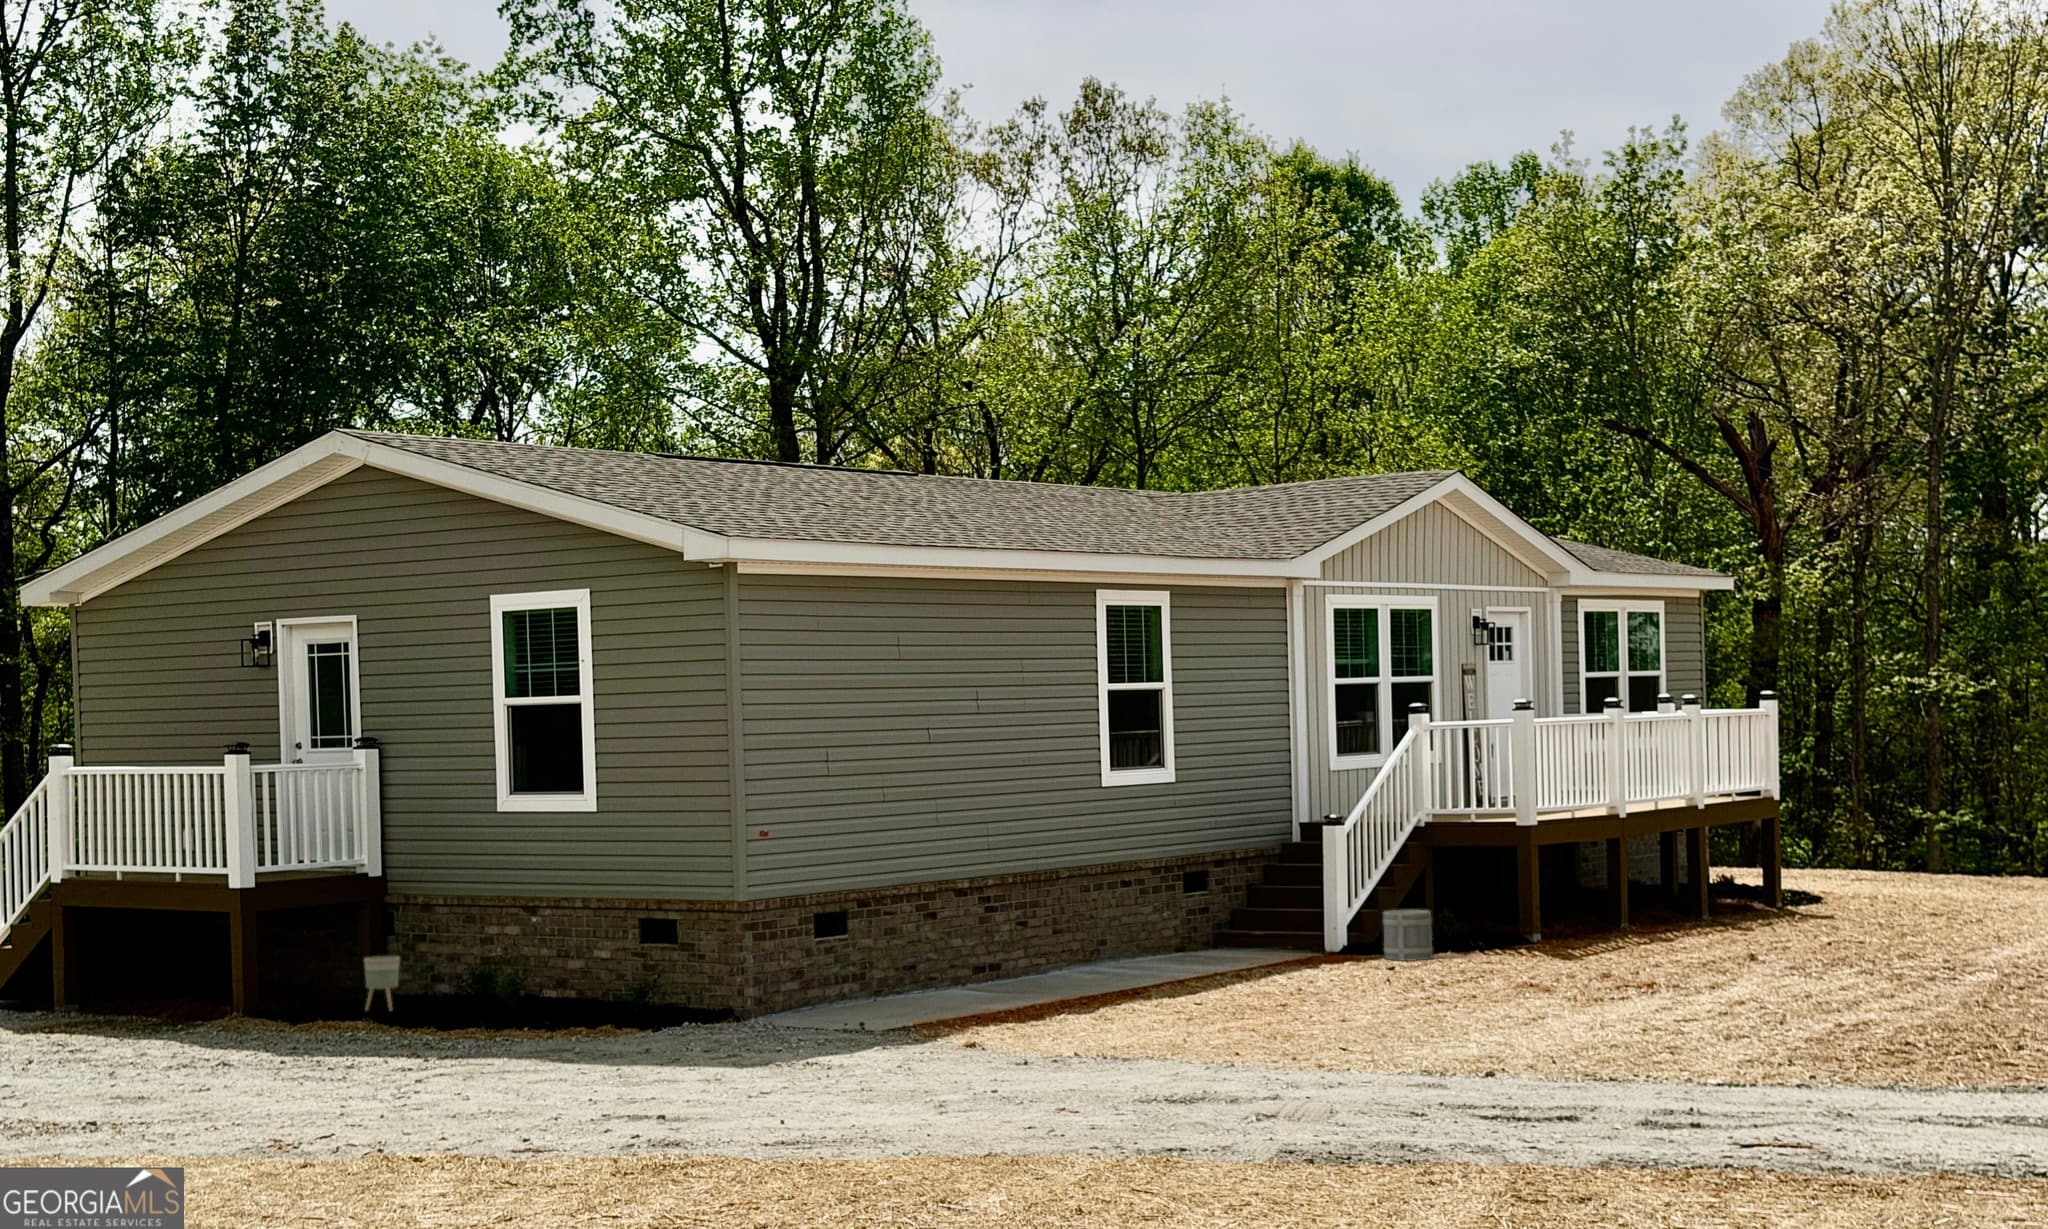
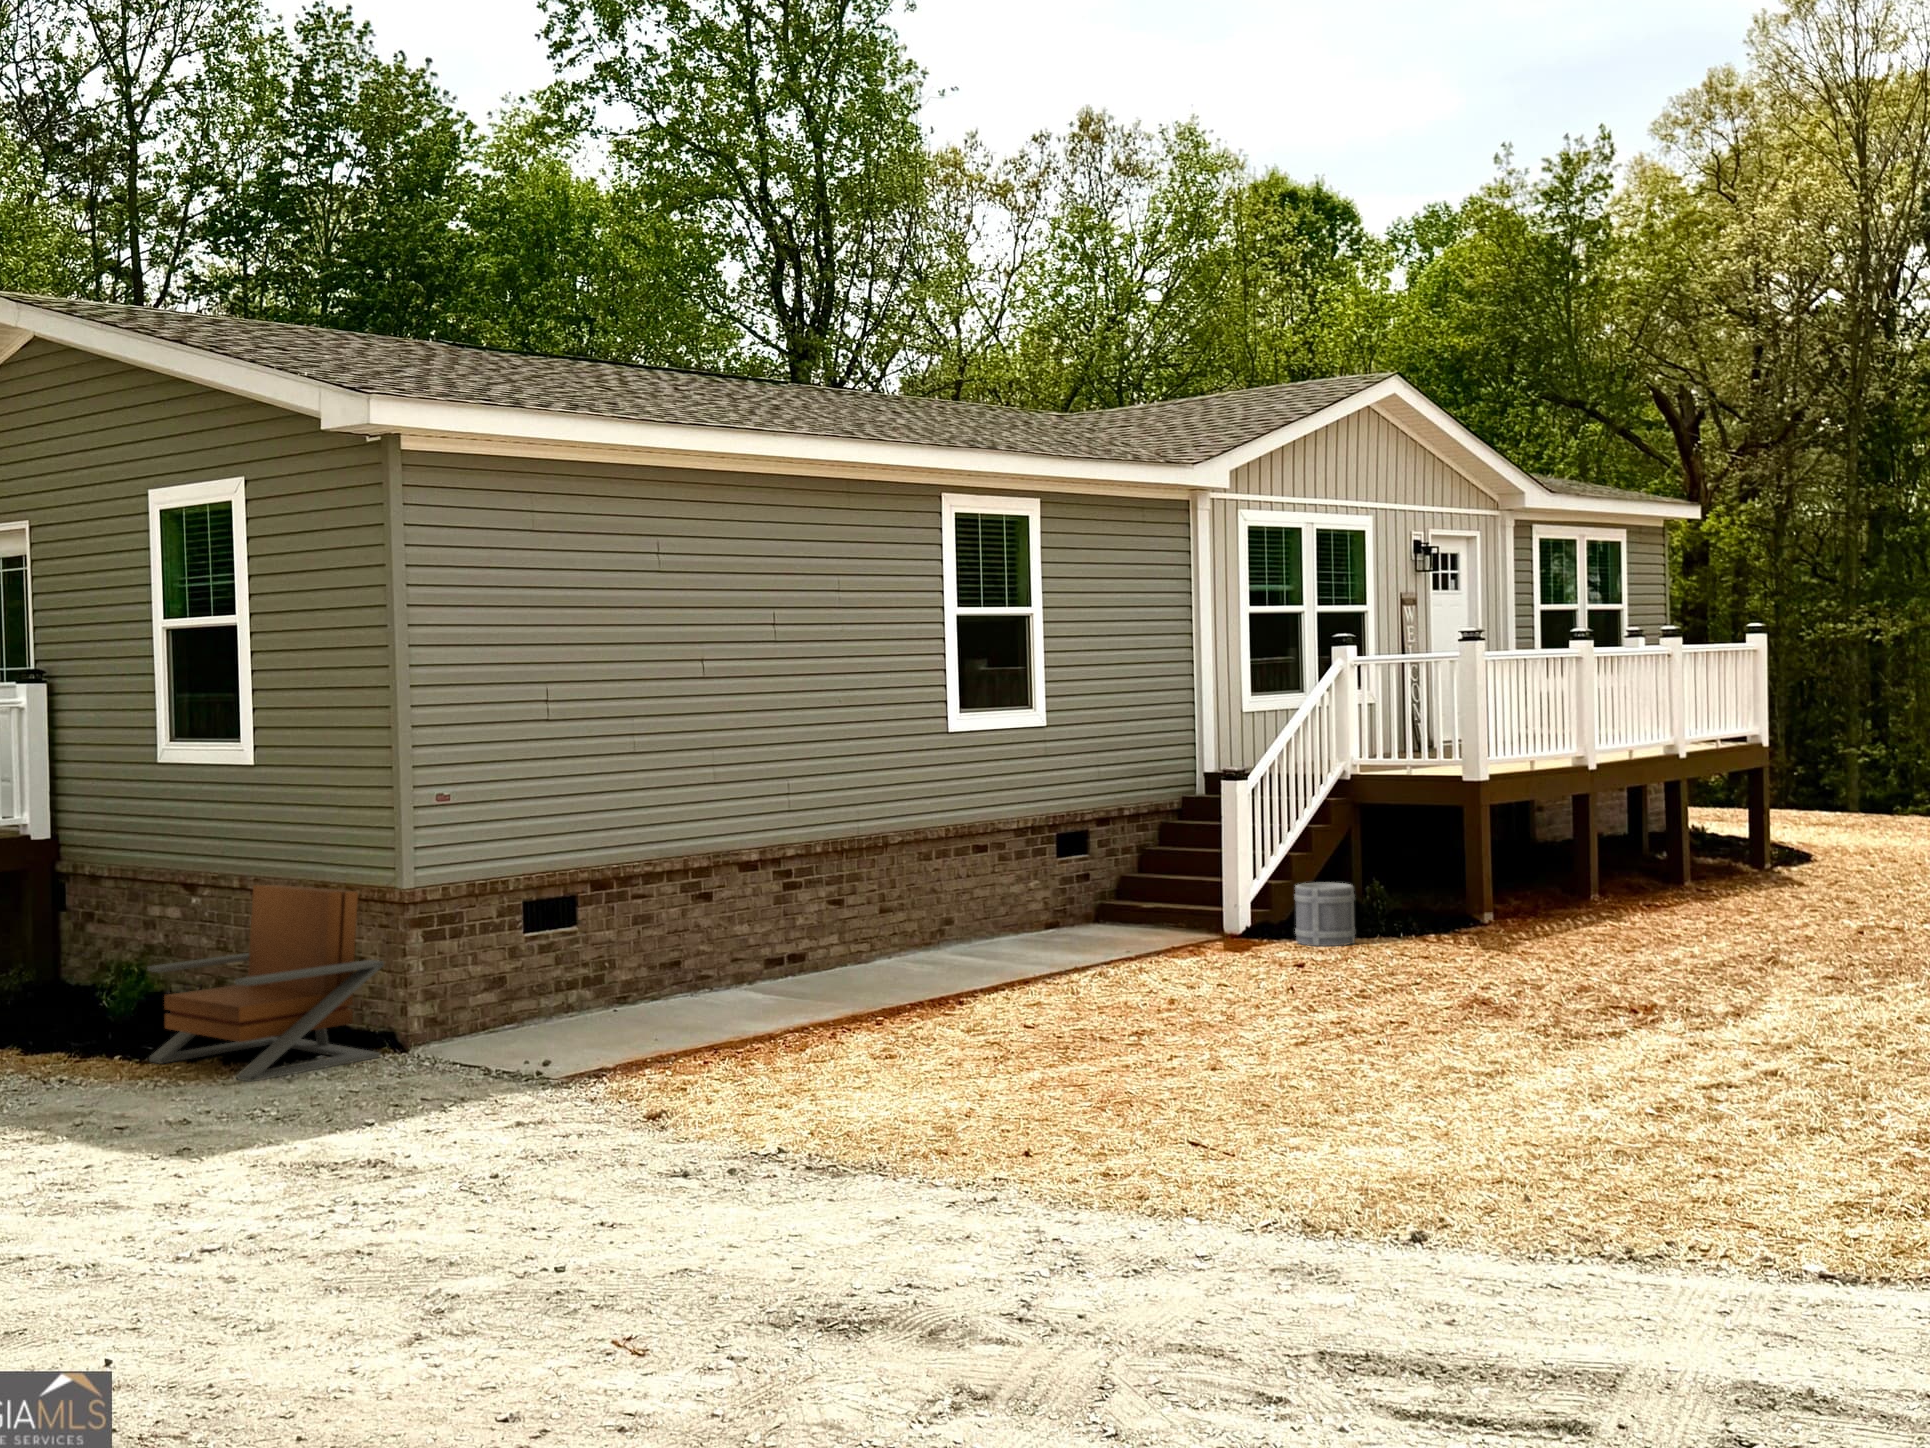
lounge chair: none [546,904,726,1043] -> present [147,885,384,1082]
planter: present [364,956,400,1010] -> none [20,936,66,1004]

